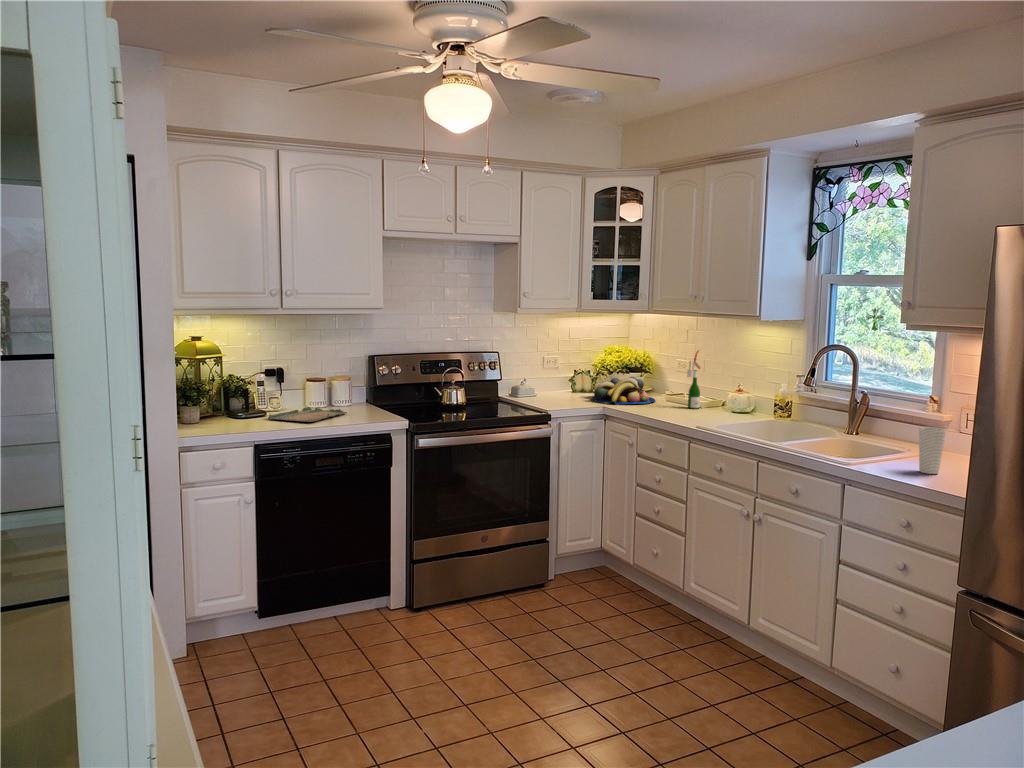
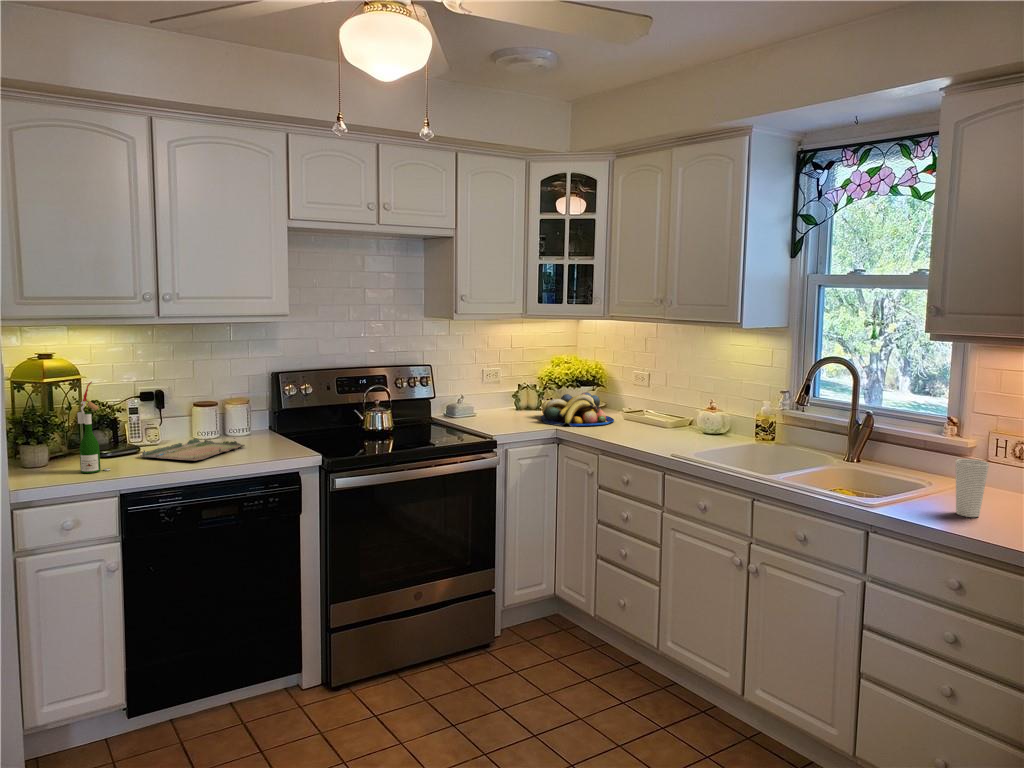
wine bottle: present [687,351,703,409] -> present [77,382,110,473]

